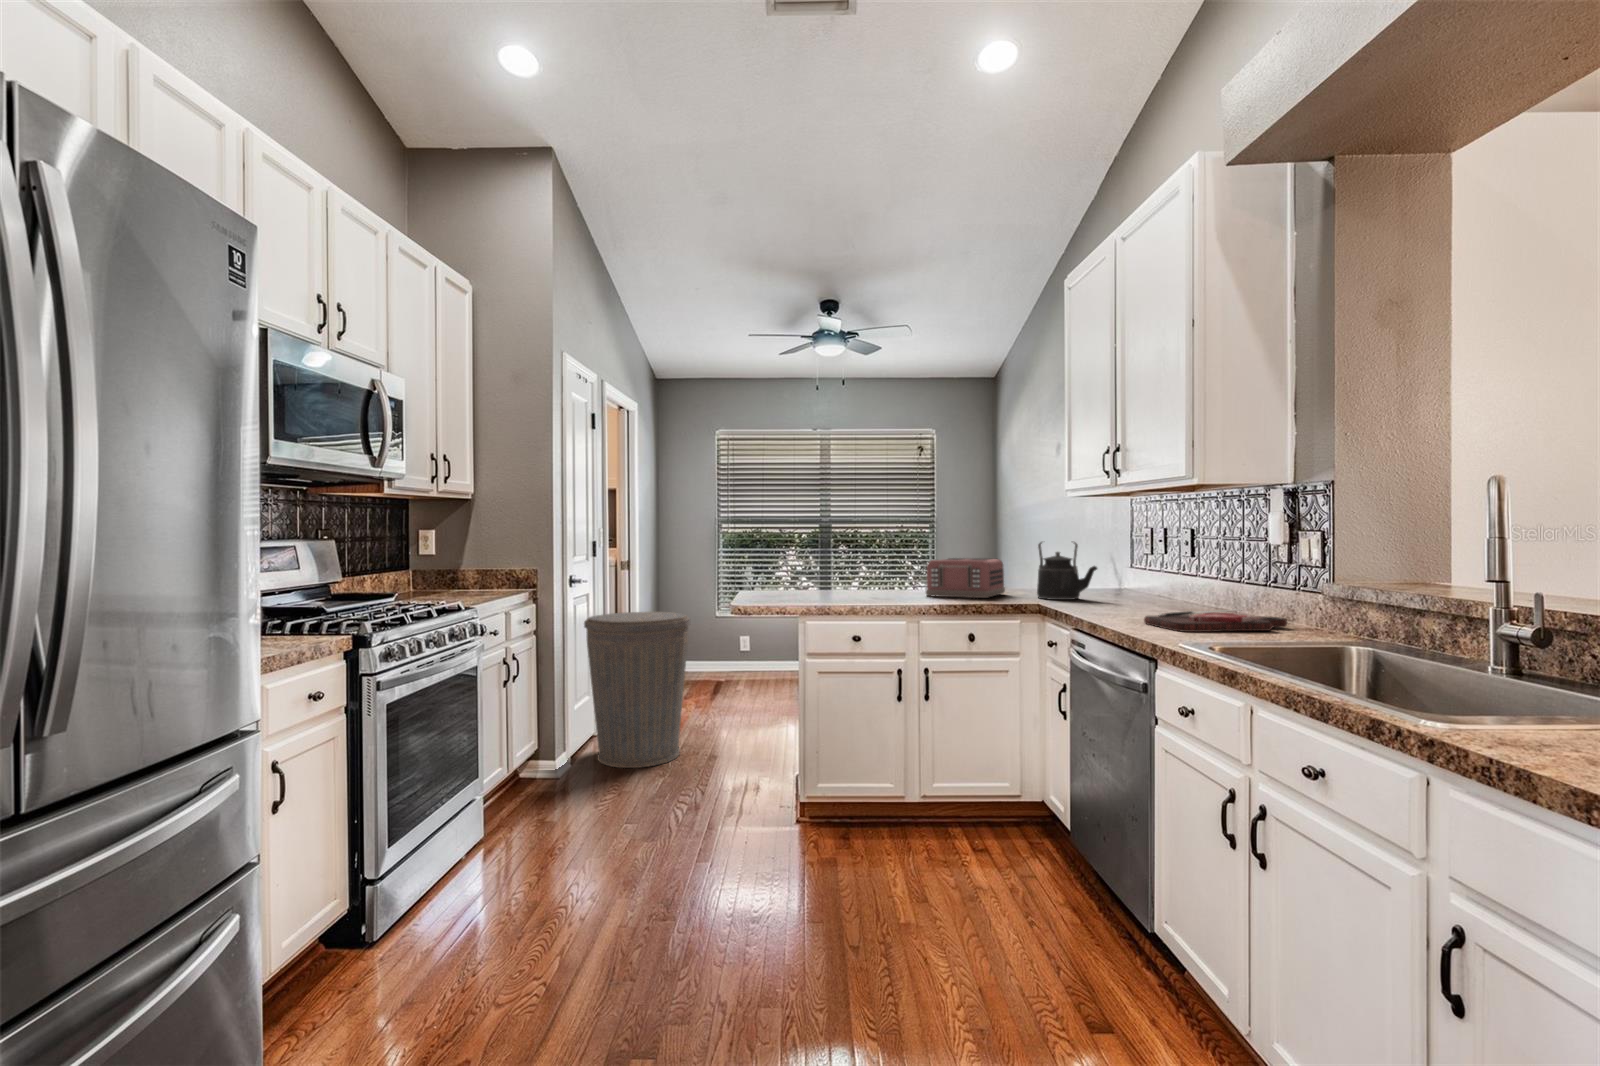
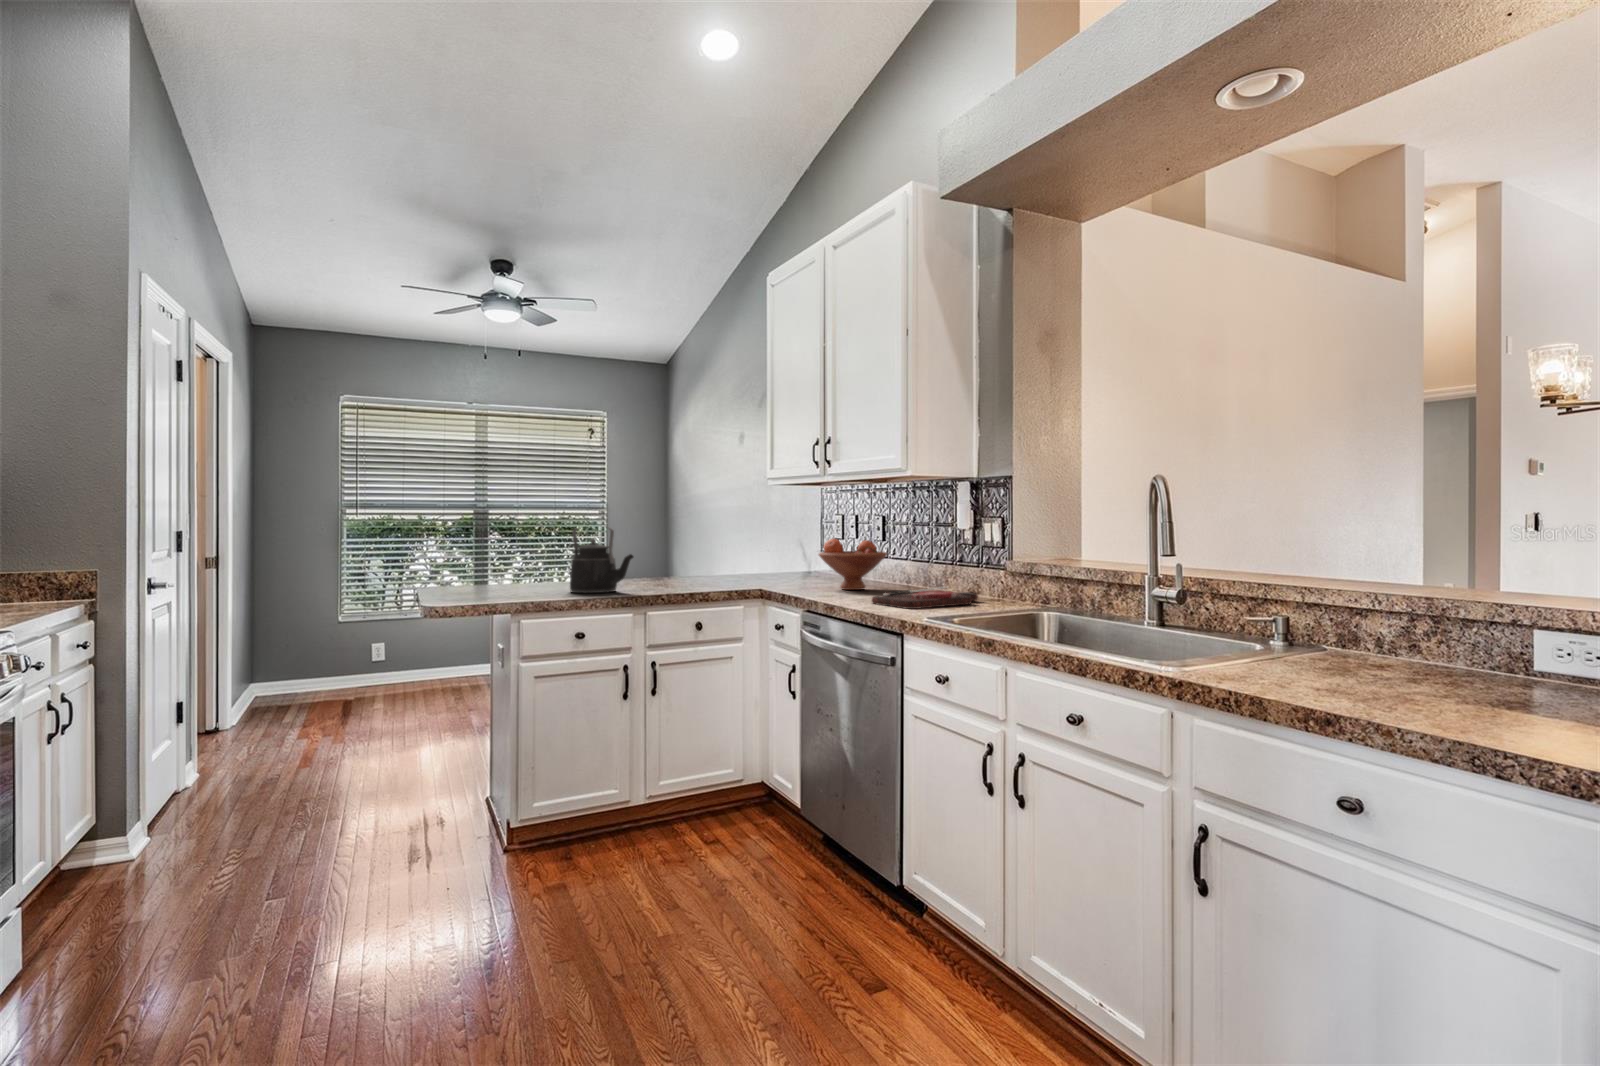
kettle: present [1037,542,1097,600] -> present [570,528,633,593]
fruit bowl: none [1106,552,1190,609] -> present [819,539,887,590]
toaster: present [926,558,1005,598] -> none [638,546,714,587]
trash can: present [584,612,690,768] -> none [168,620,336,829]

